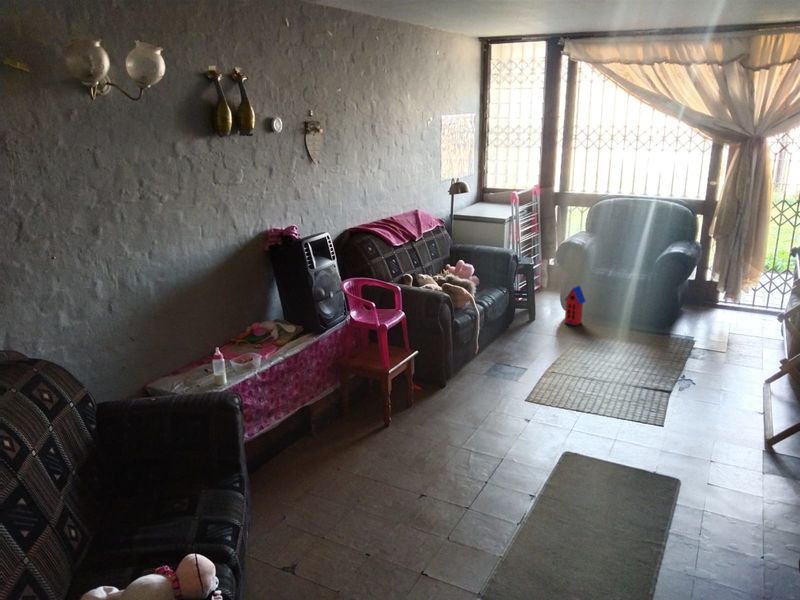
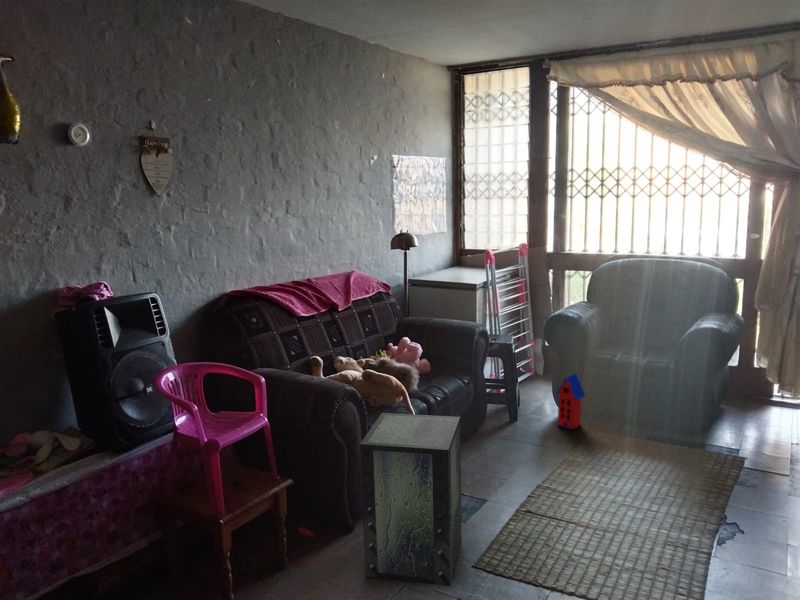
storage box: none [459,308,517,412] -> present [360,413,462,586]

